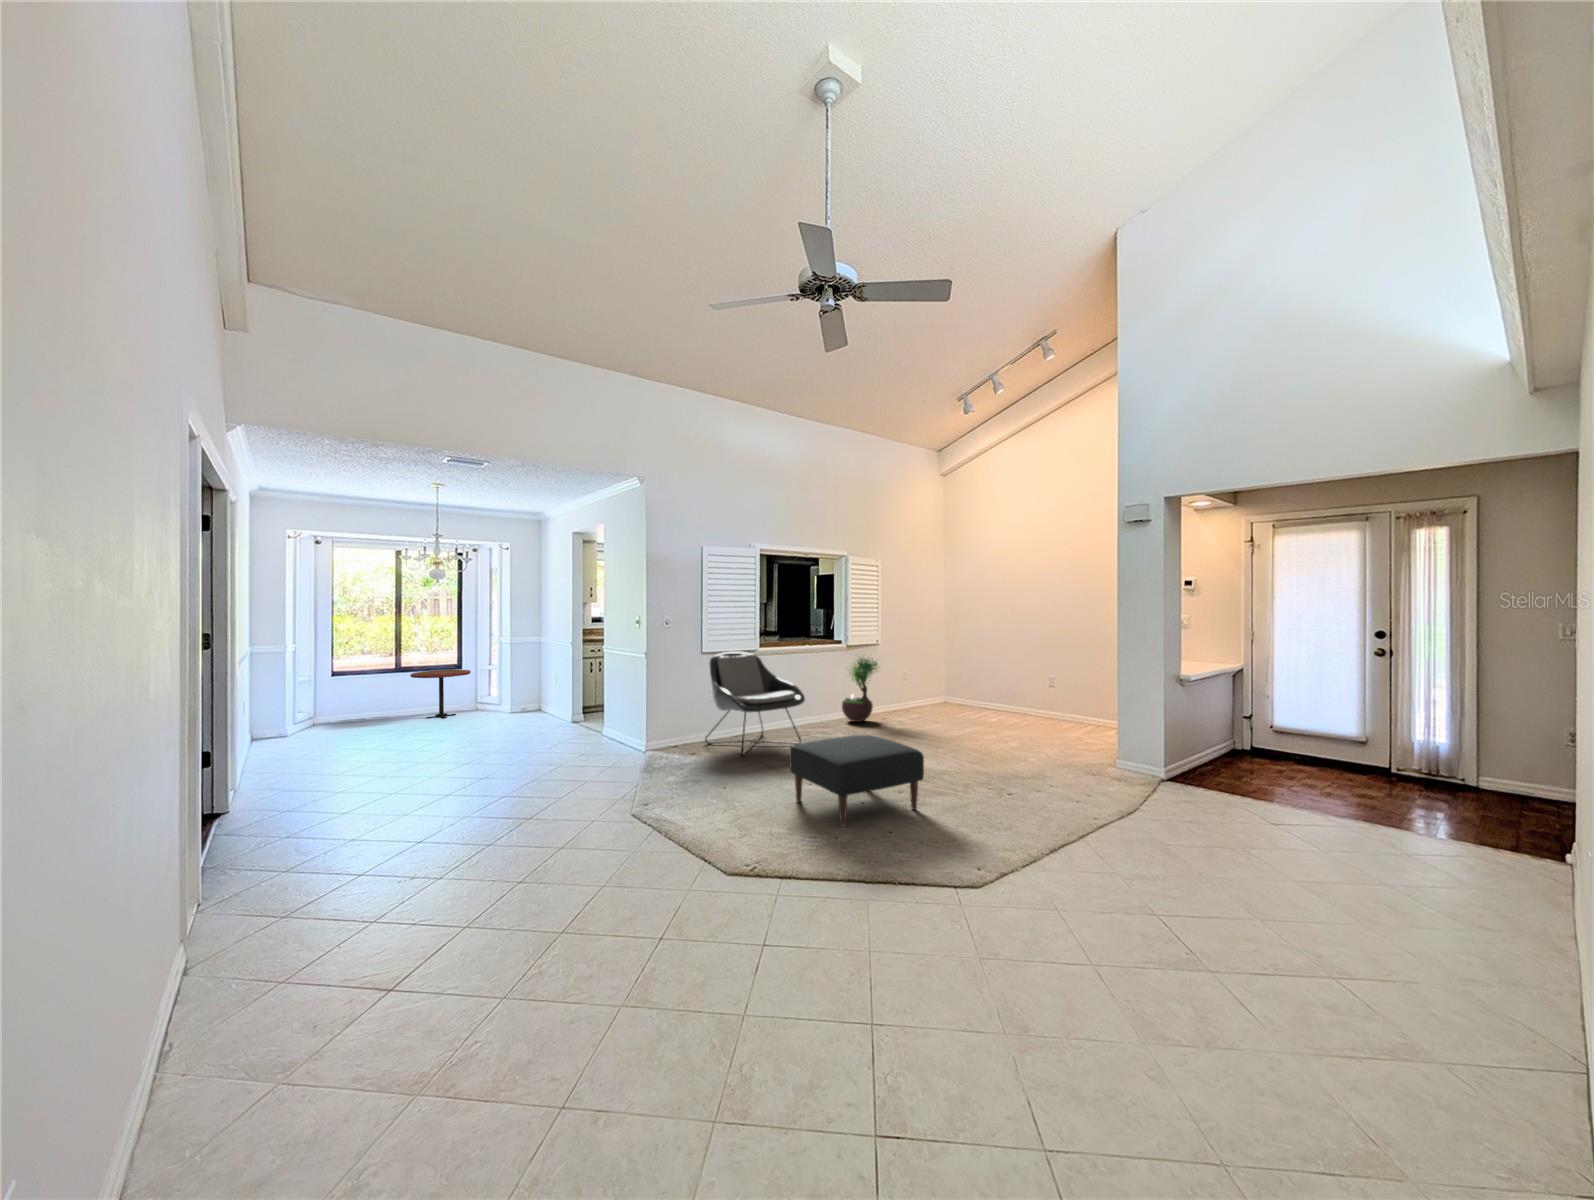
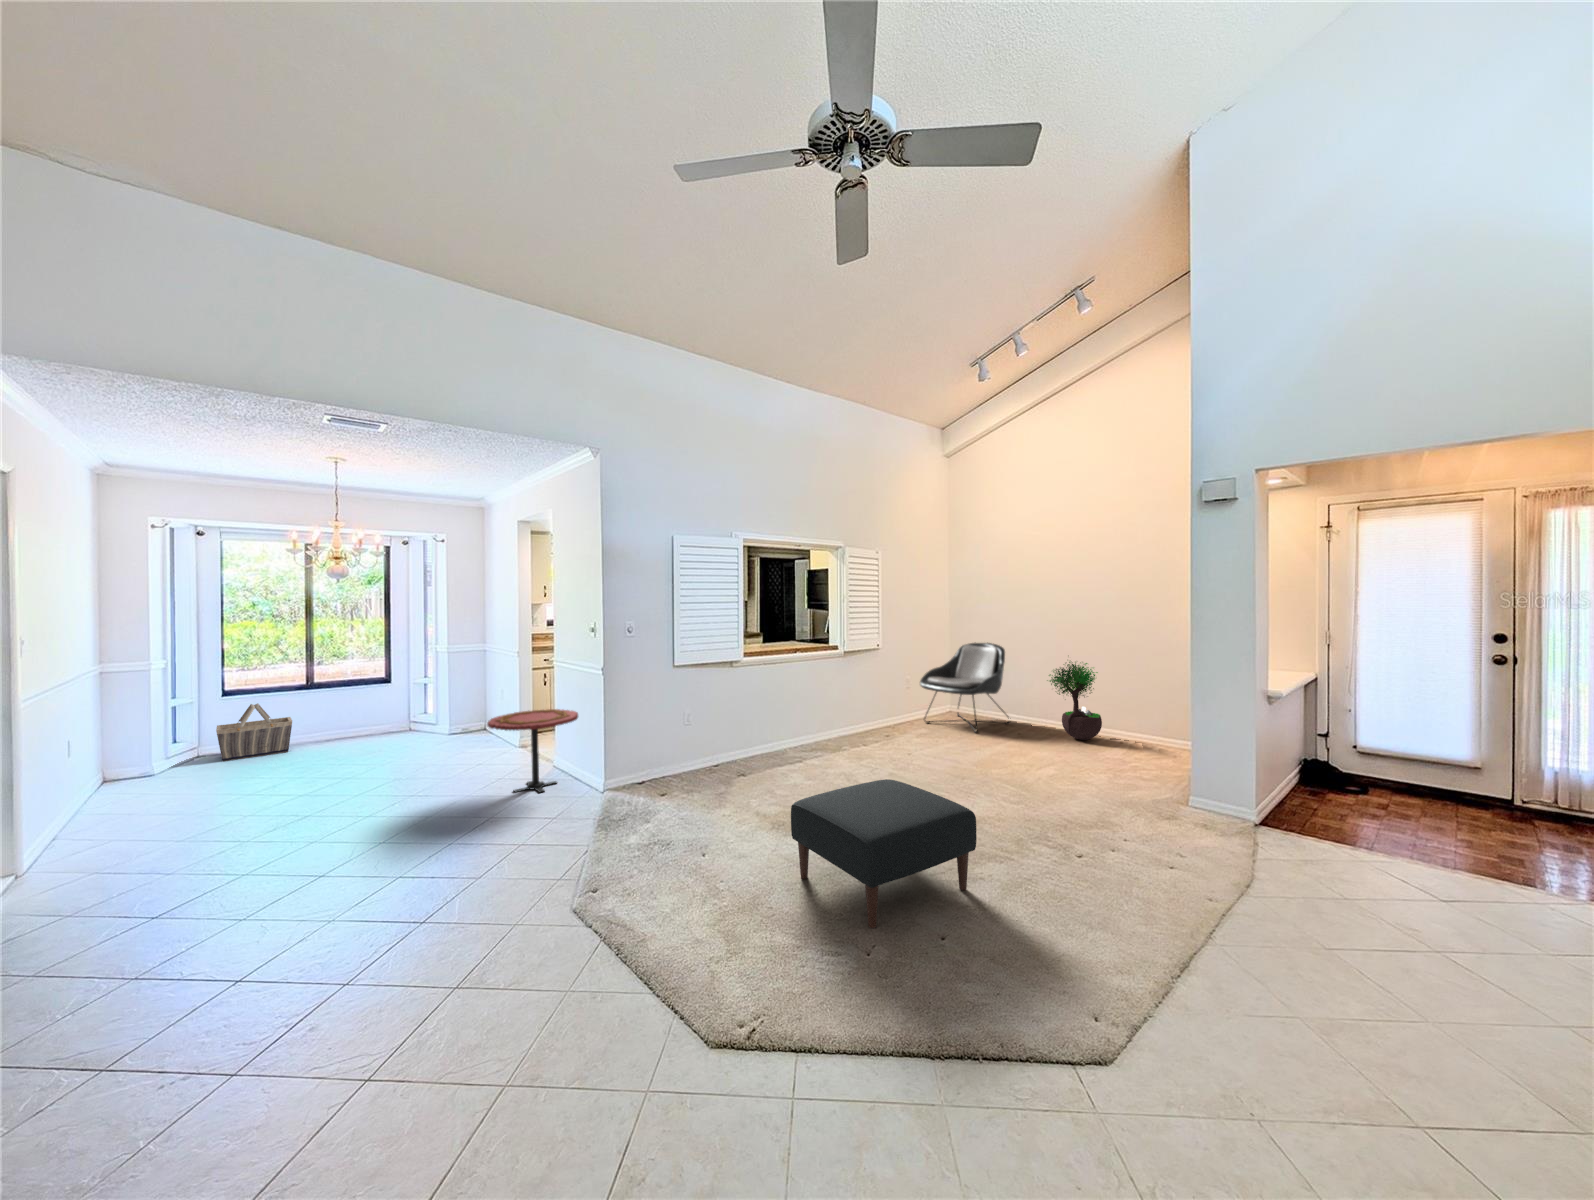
lounge chair: present [705,651,805,756] -> present [920,642,1009,733]
potted tree: present [842,658,878,722] -> present [1047,662,1102,740]
side table: present [410,669,471,718] -> present [487,709,578,793]
basket: none [330,682,388,728] -> present [216,703,292,761]

